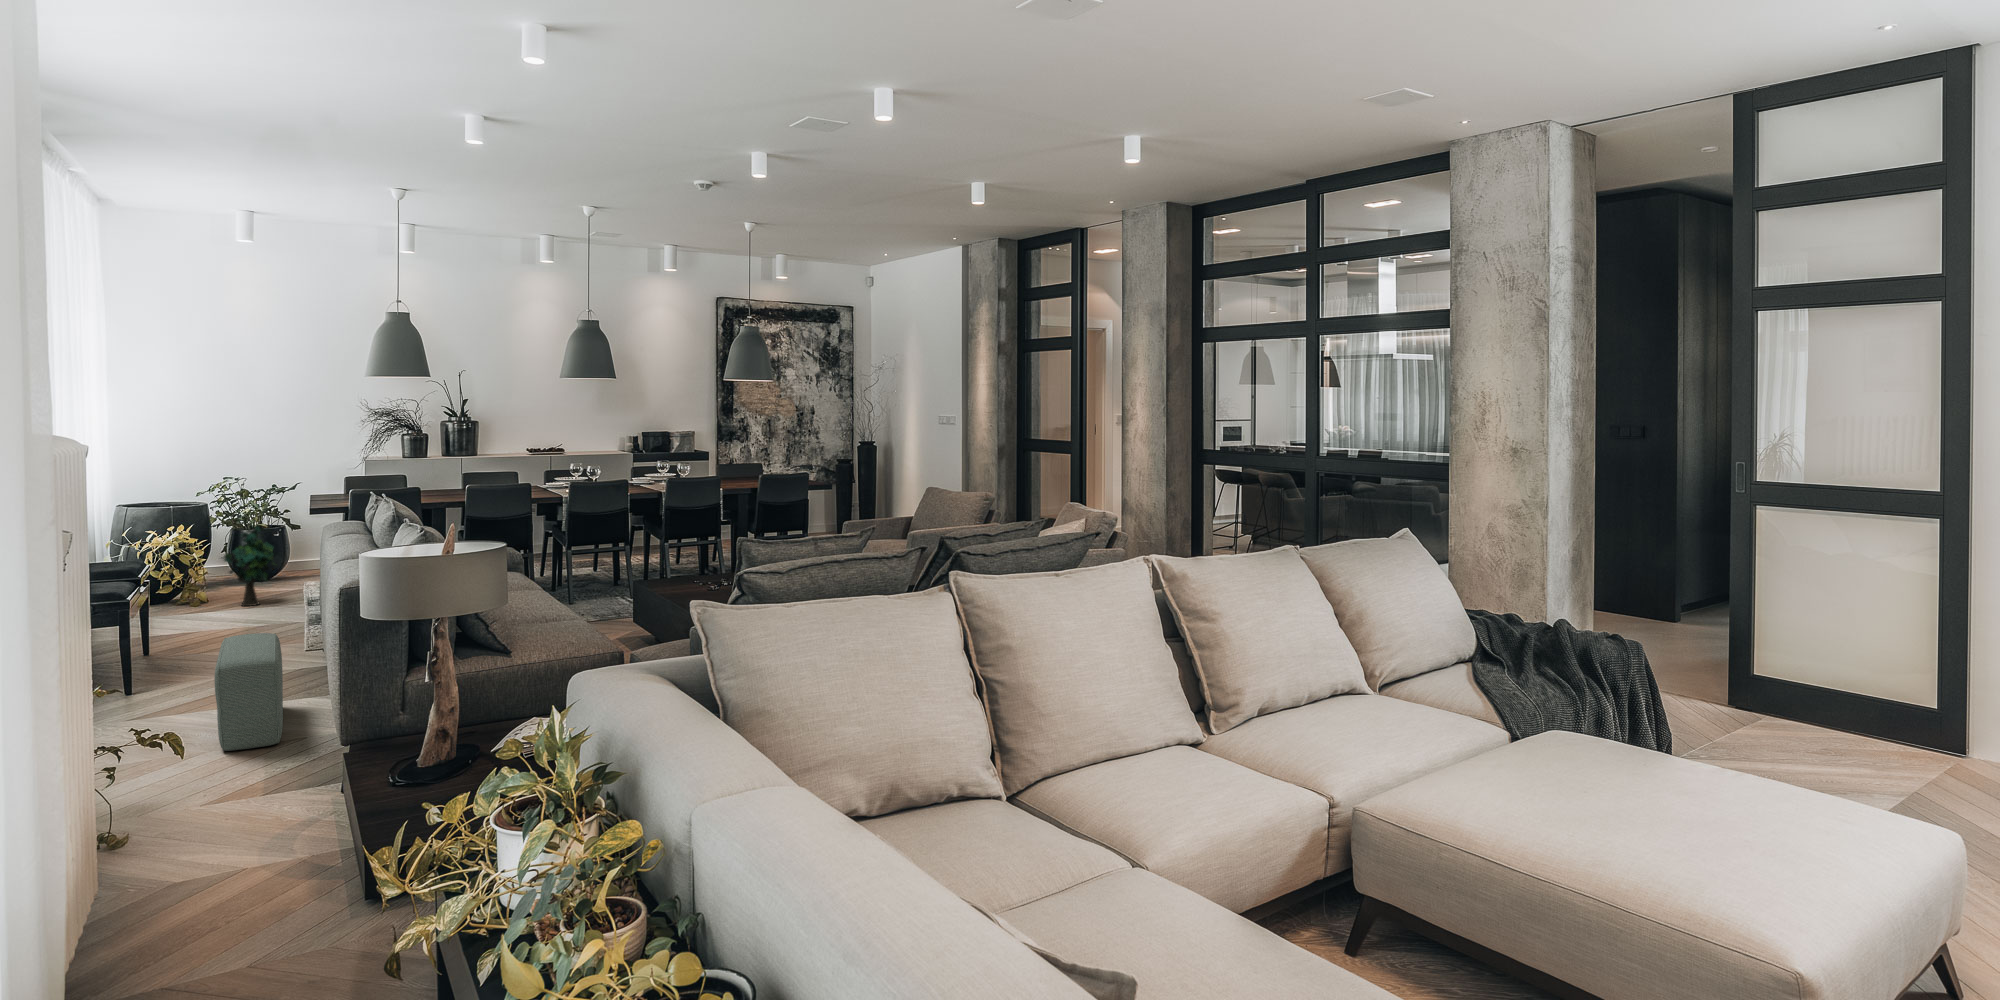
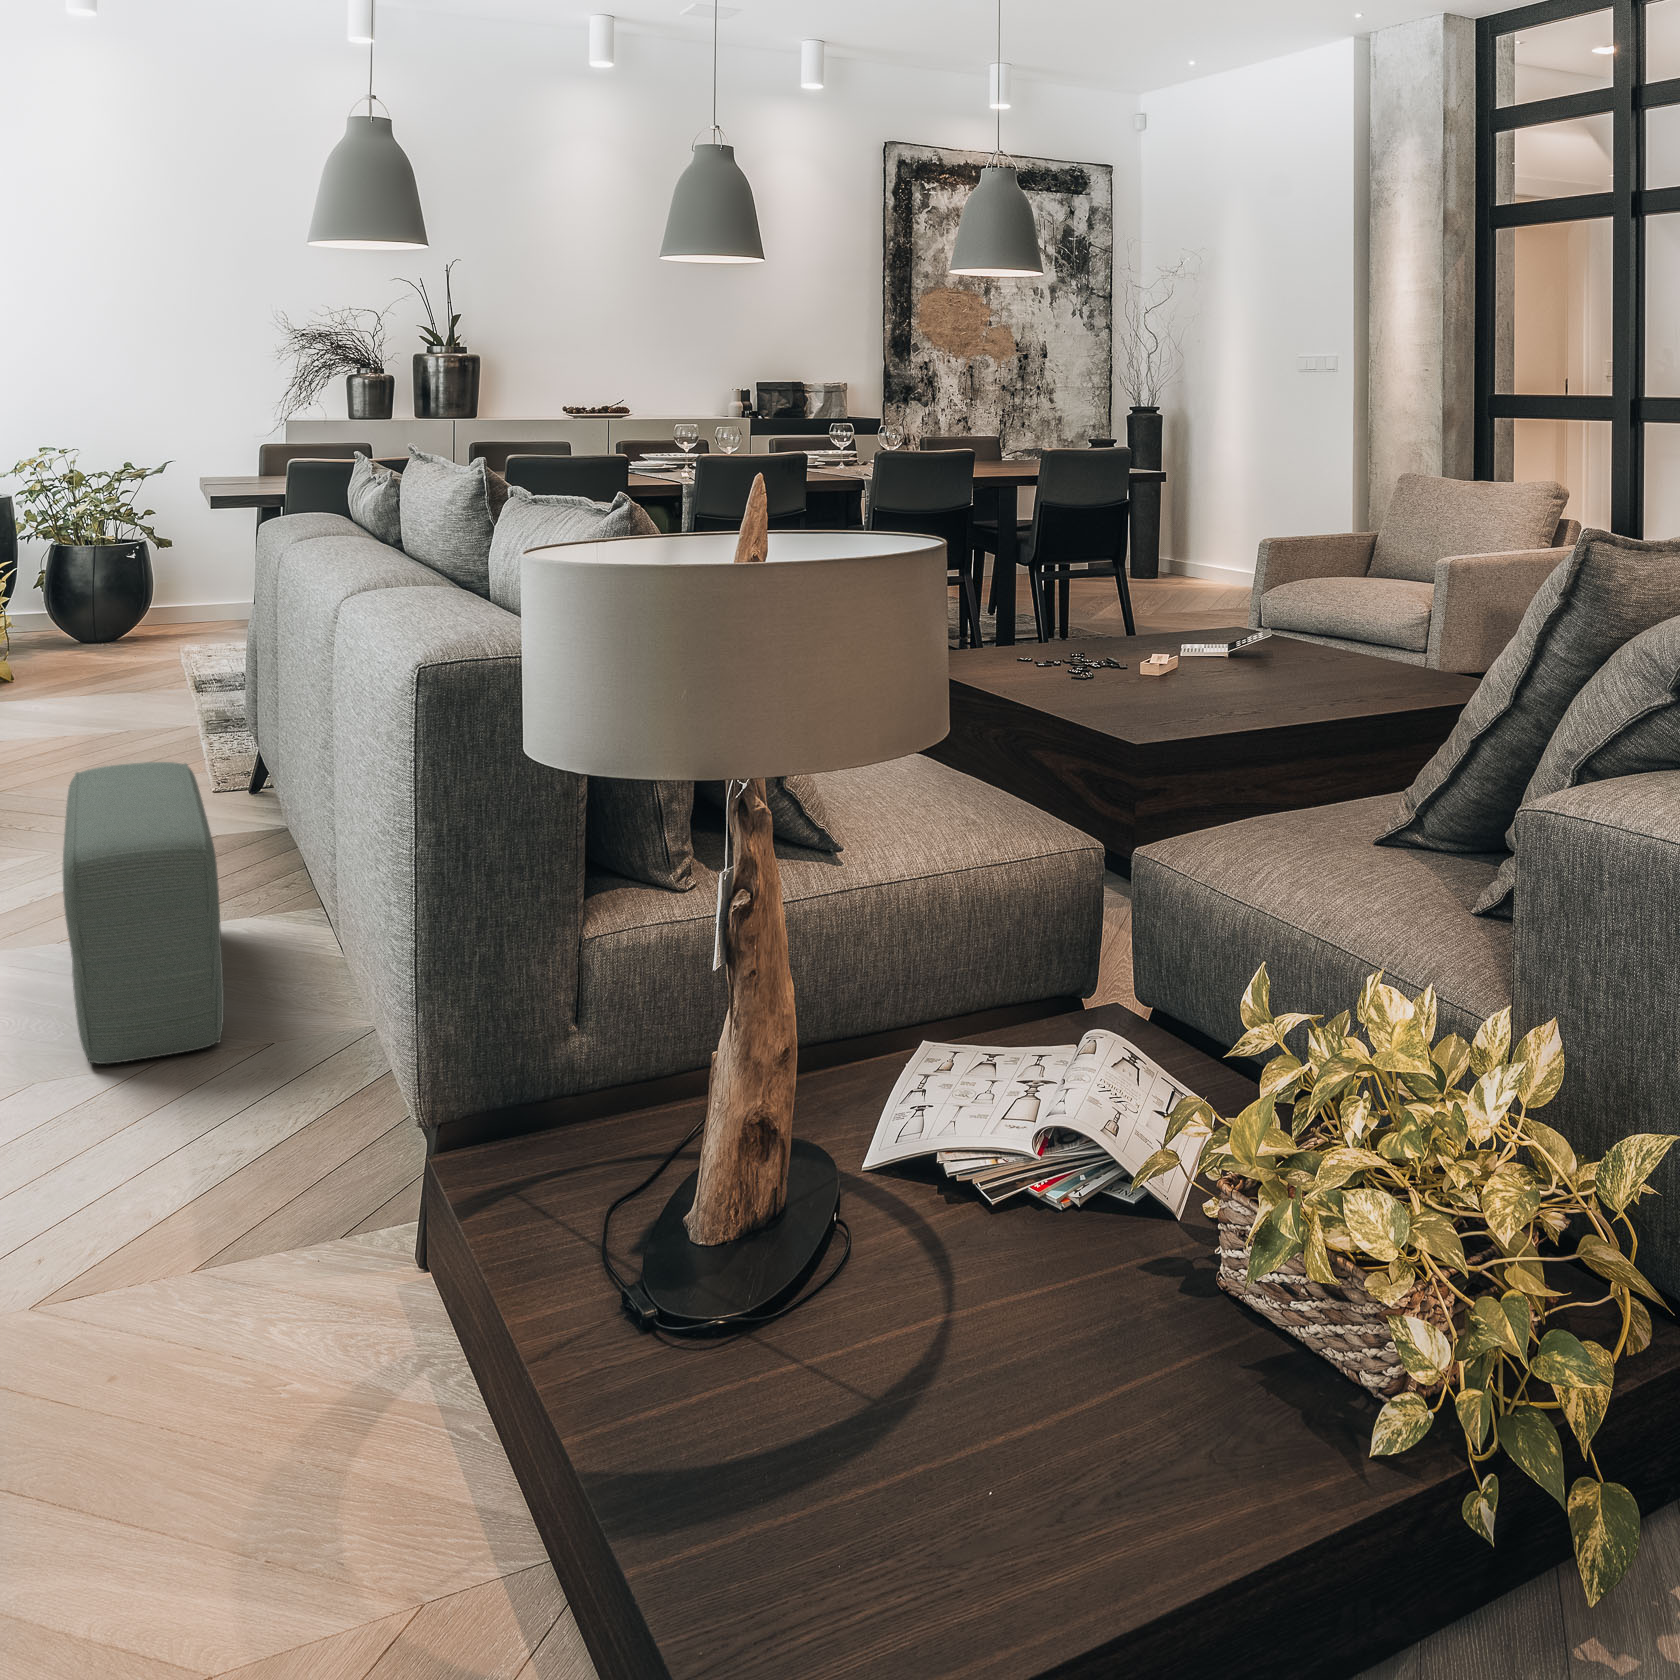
decorative plant: present [223,525,277,606] -> none [39,532,146,687]

